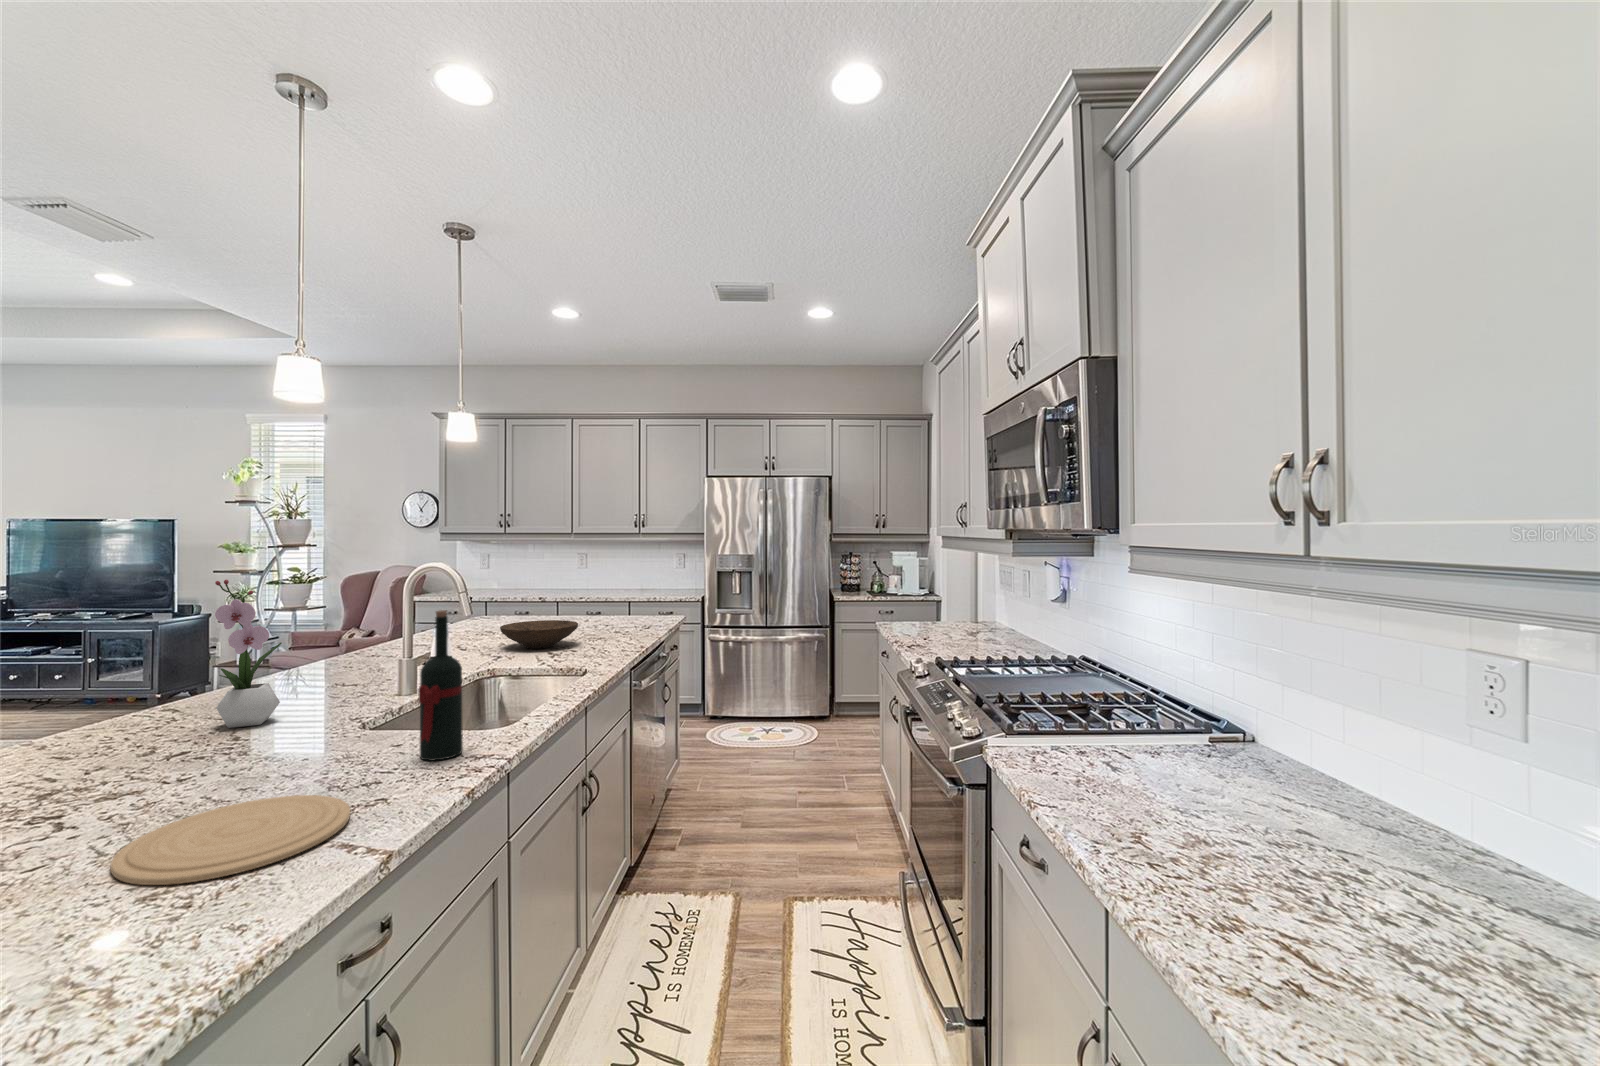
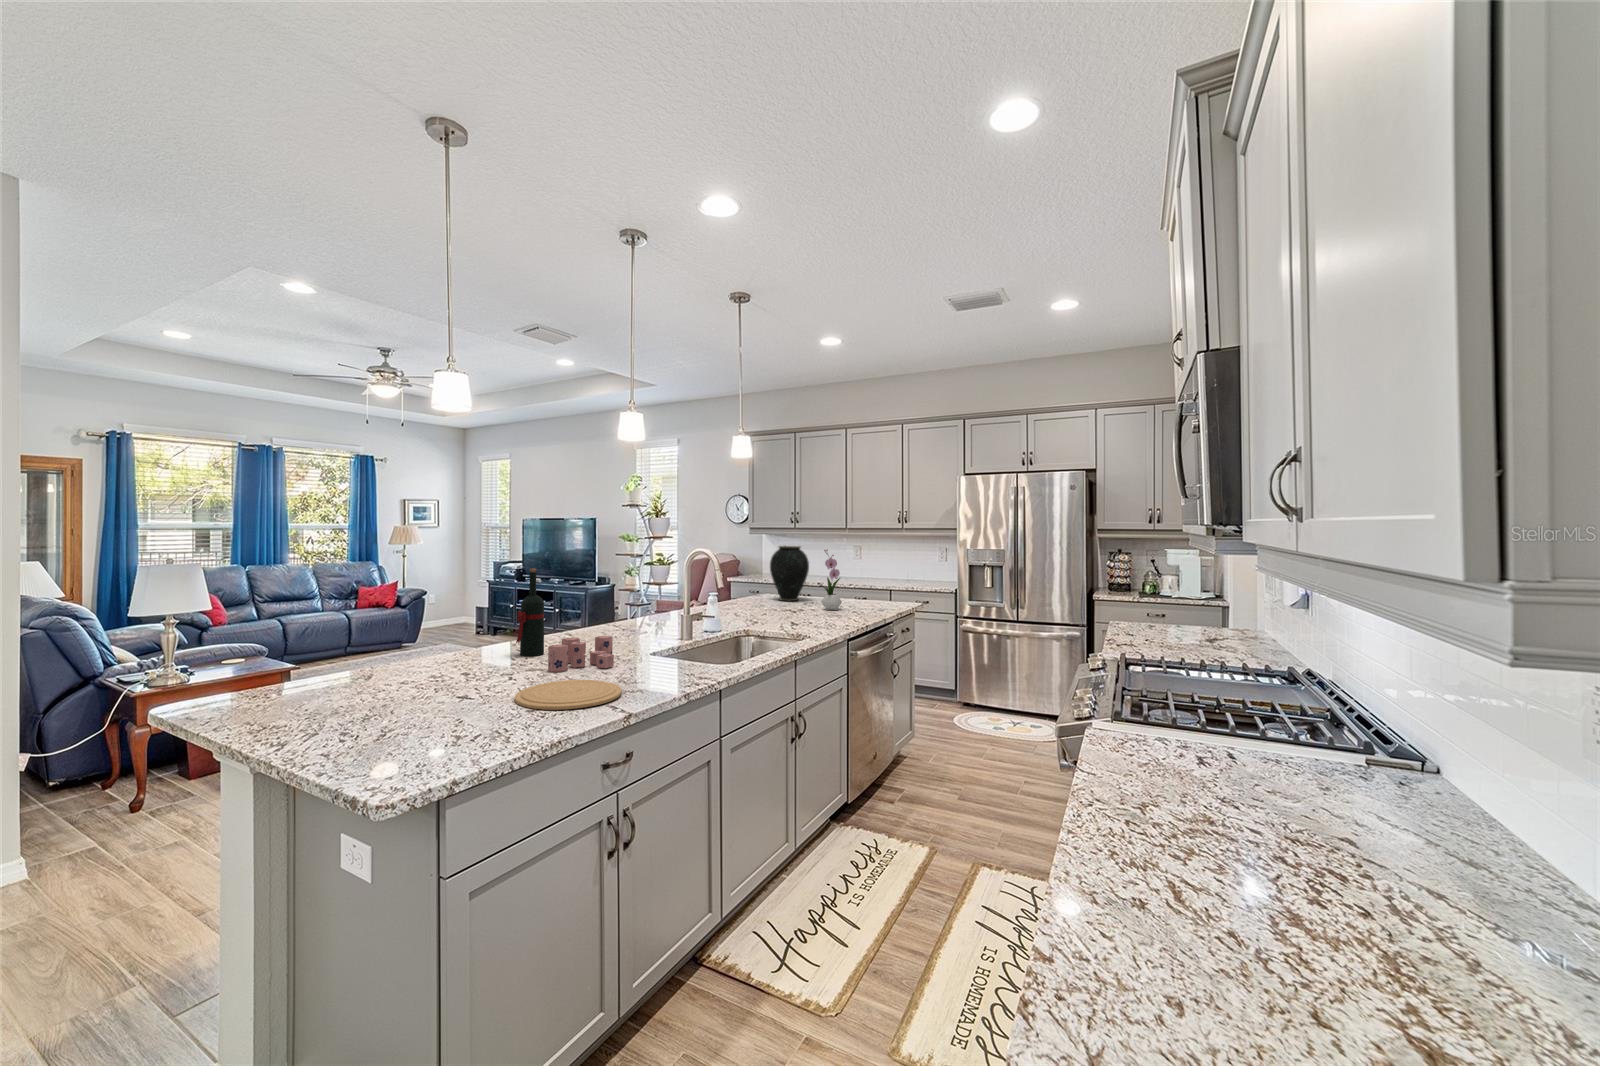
vase: none [491,555,544,624] -> present [770,546,809,601]
flower arrangement: present [215,580,282,728] -> present [821,550,842,610]
wine bottle: present [419,610,463,761] -> present [516,568,544,656]
wooden bowl: present [500,620,578,649] -> none [763,598,820,619]
candle: none [167,710,304,792] -> present [548,636,614,672]

